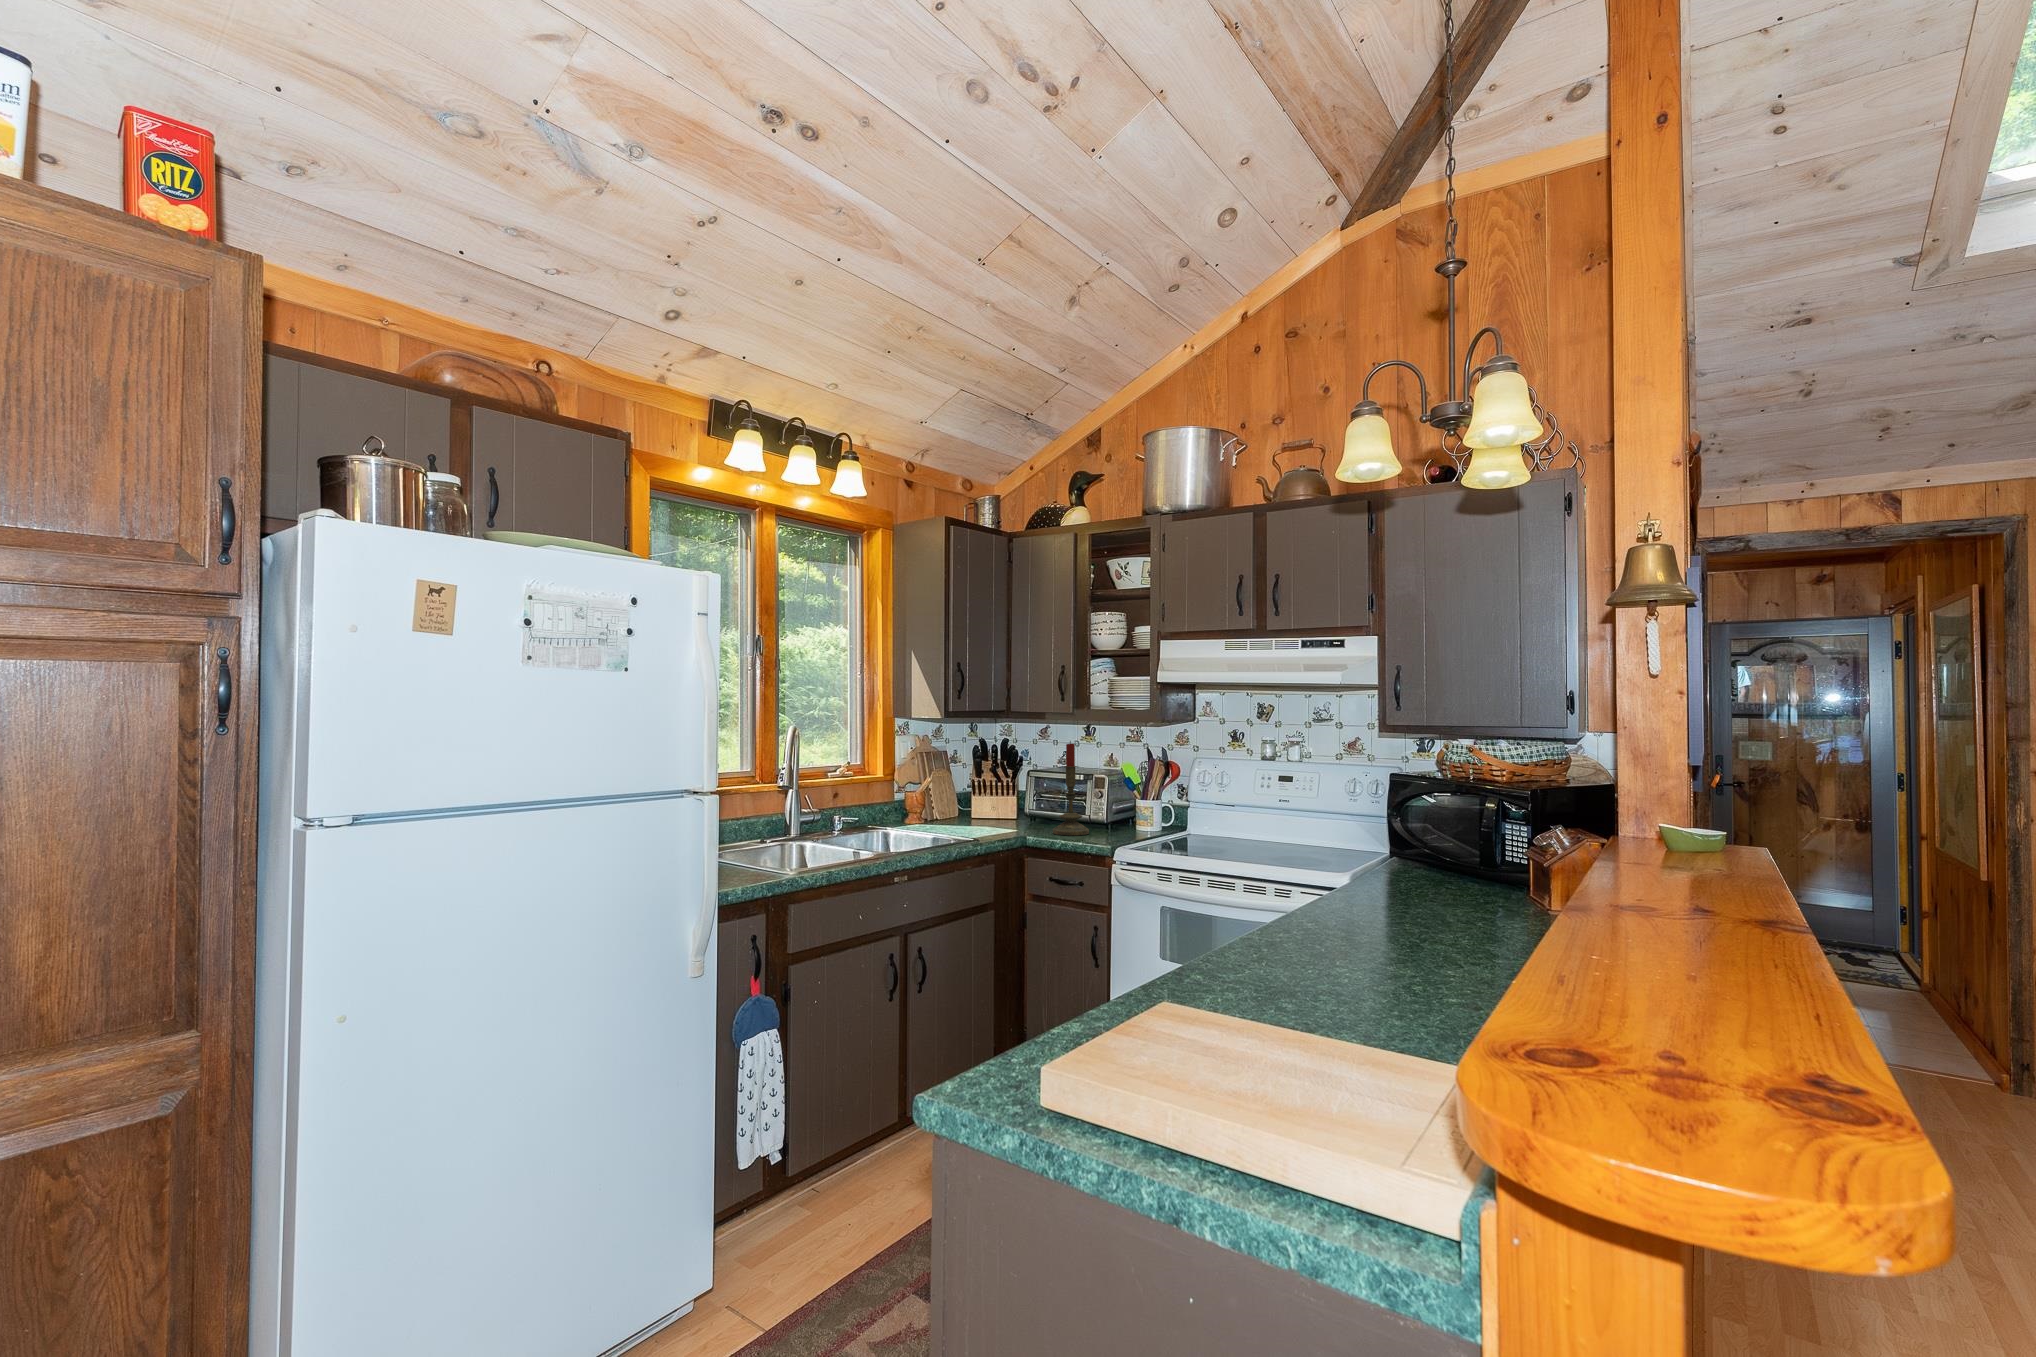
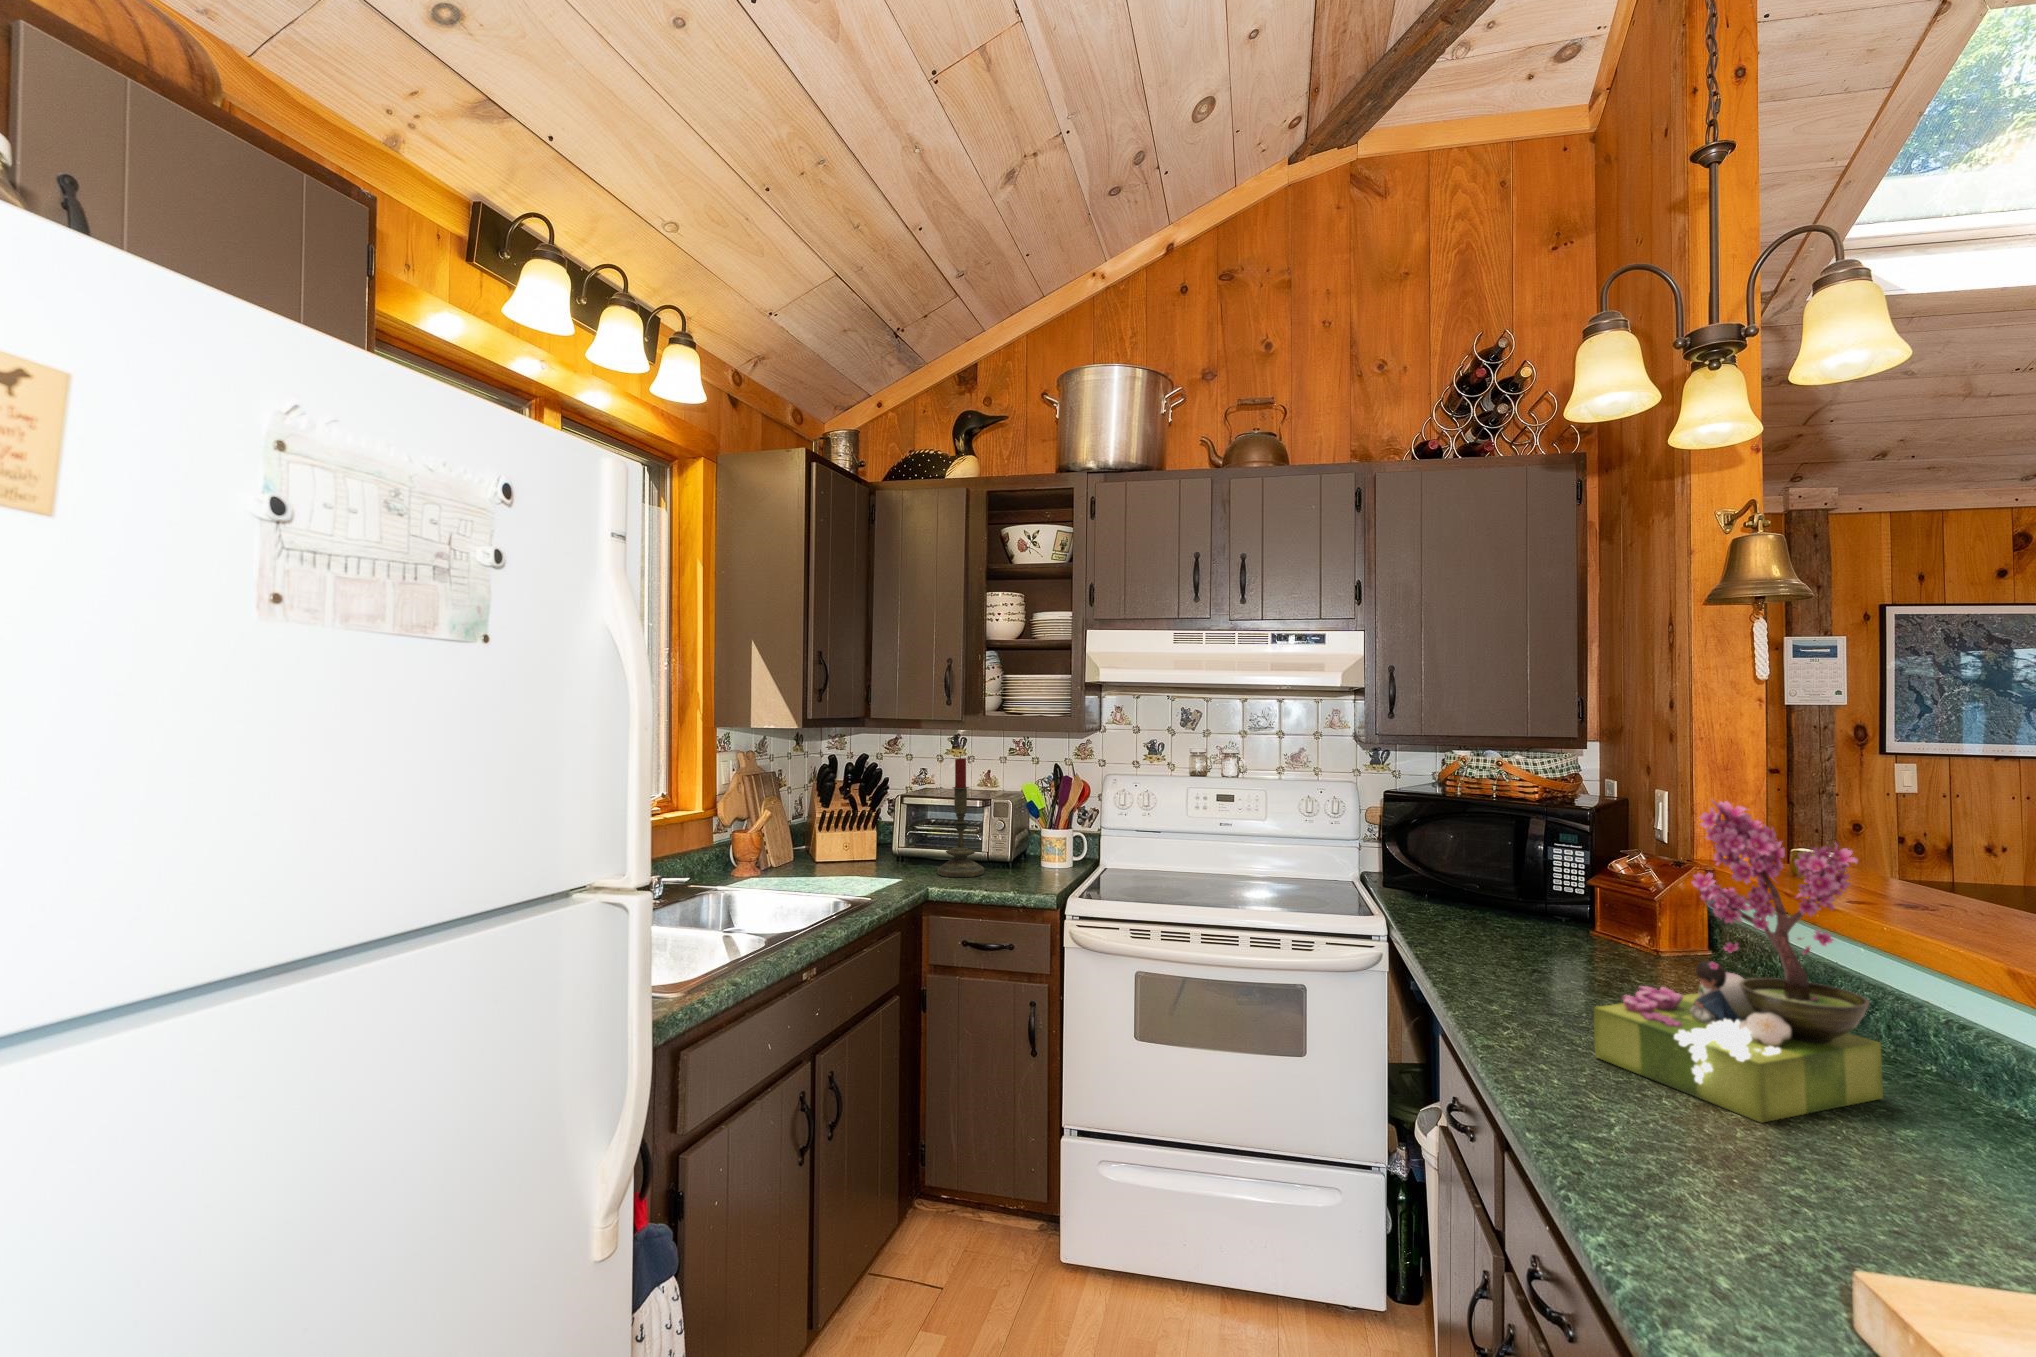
flower arrangement: none [1298,758,1451,966] -> present [1594,801,1883,1123]

